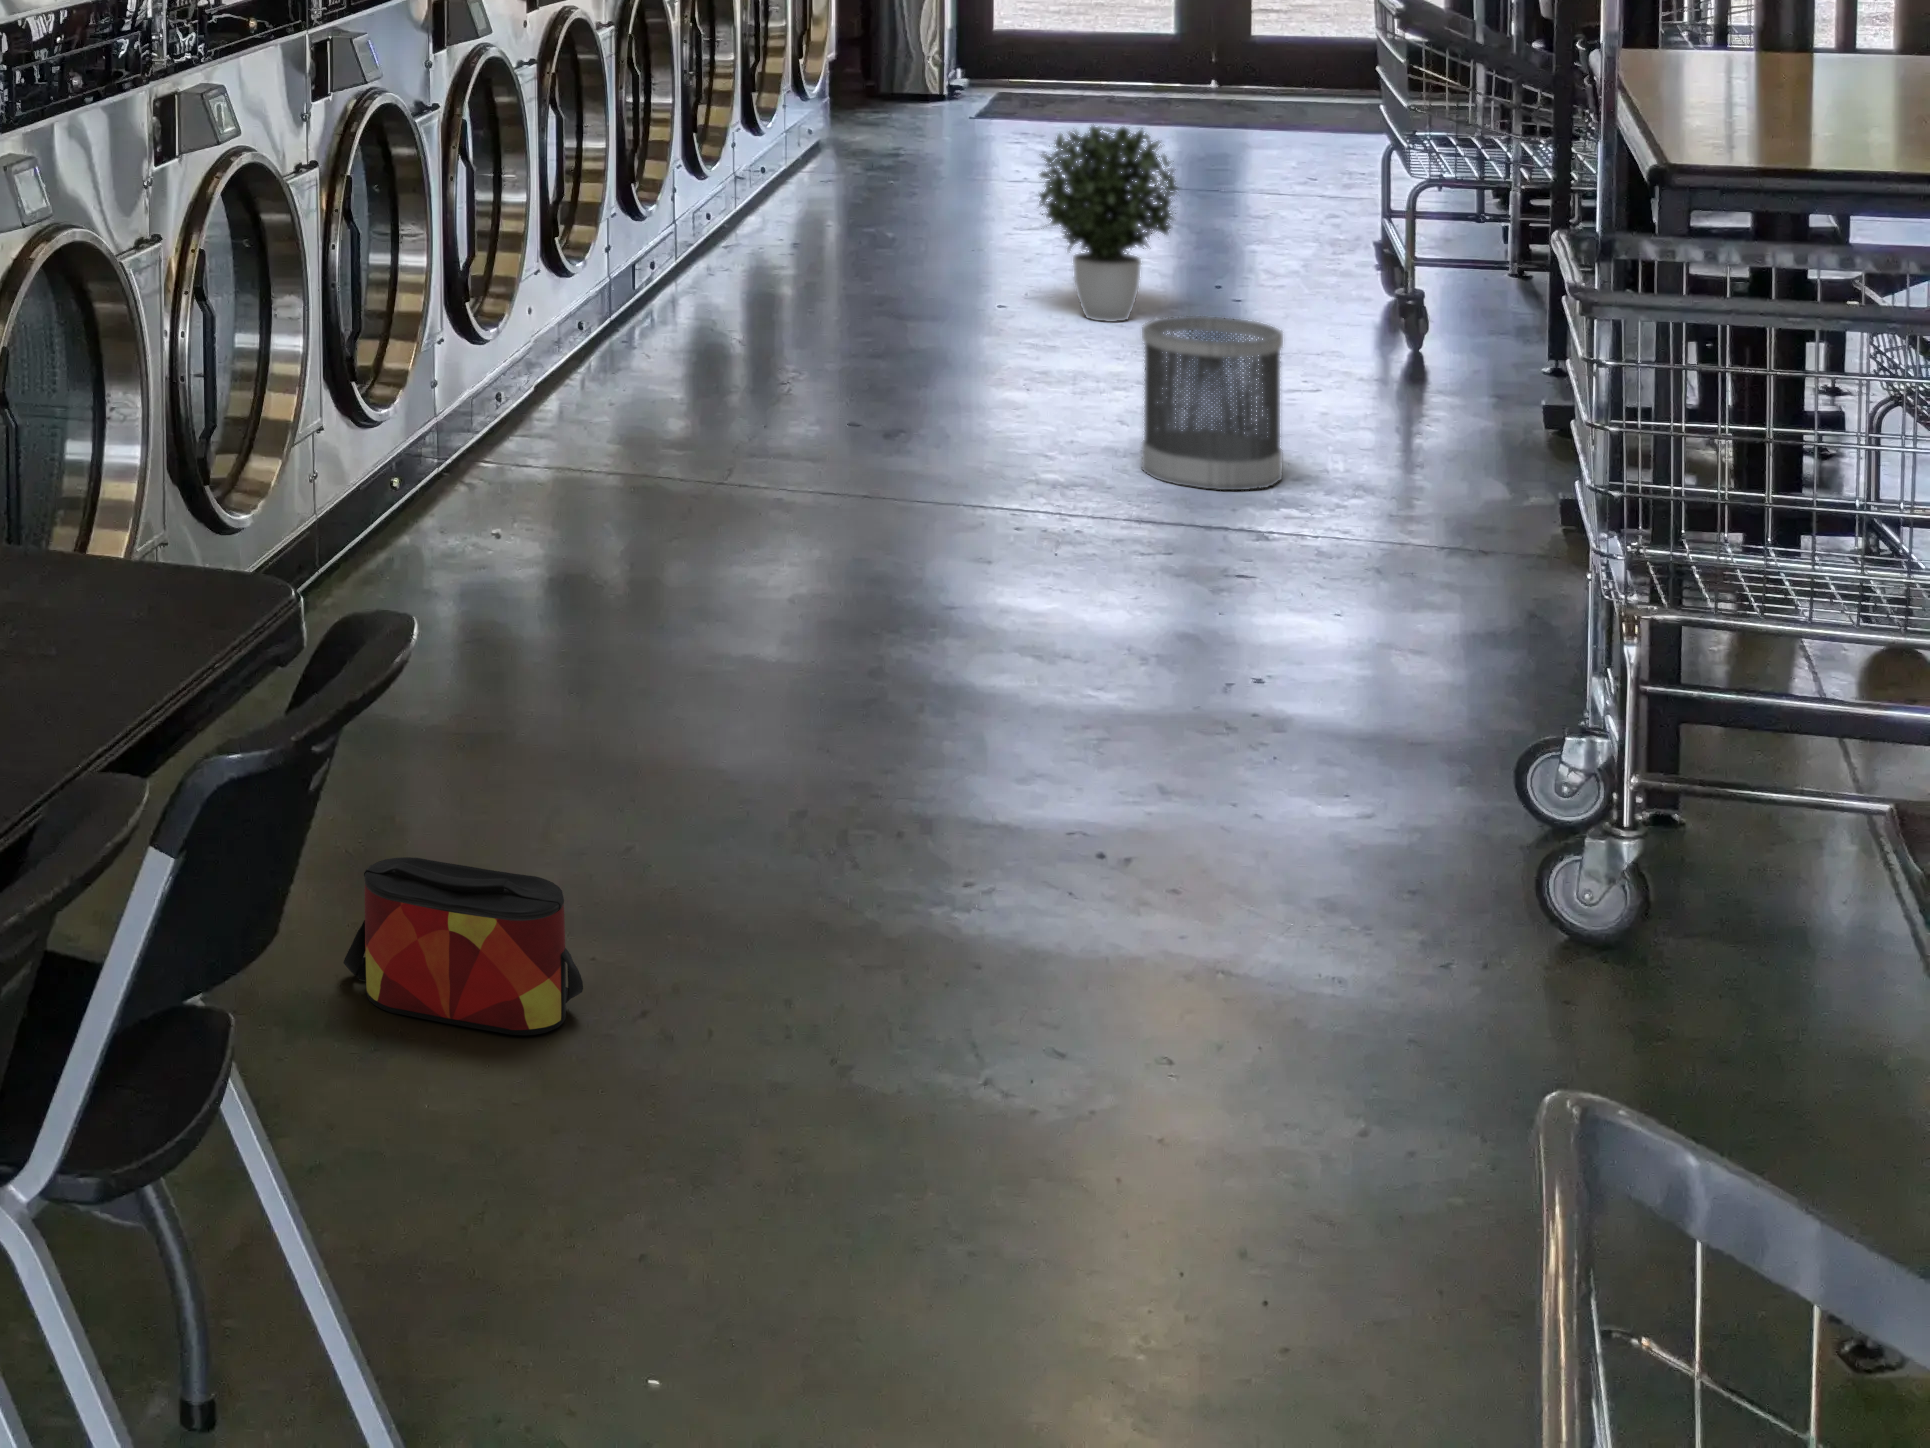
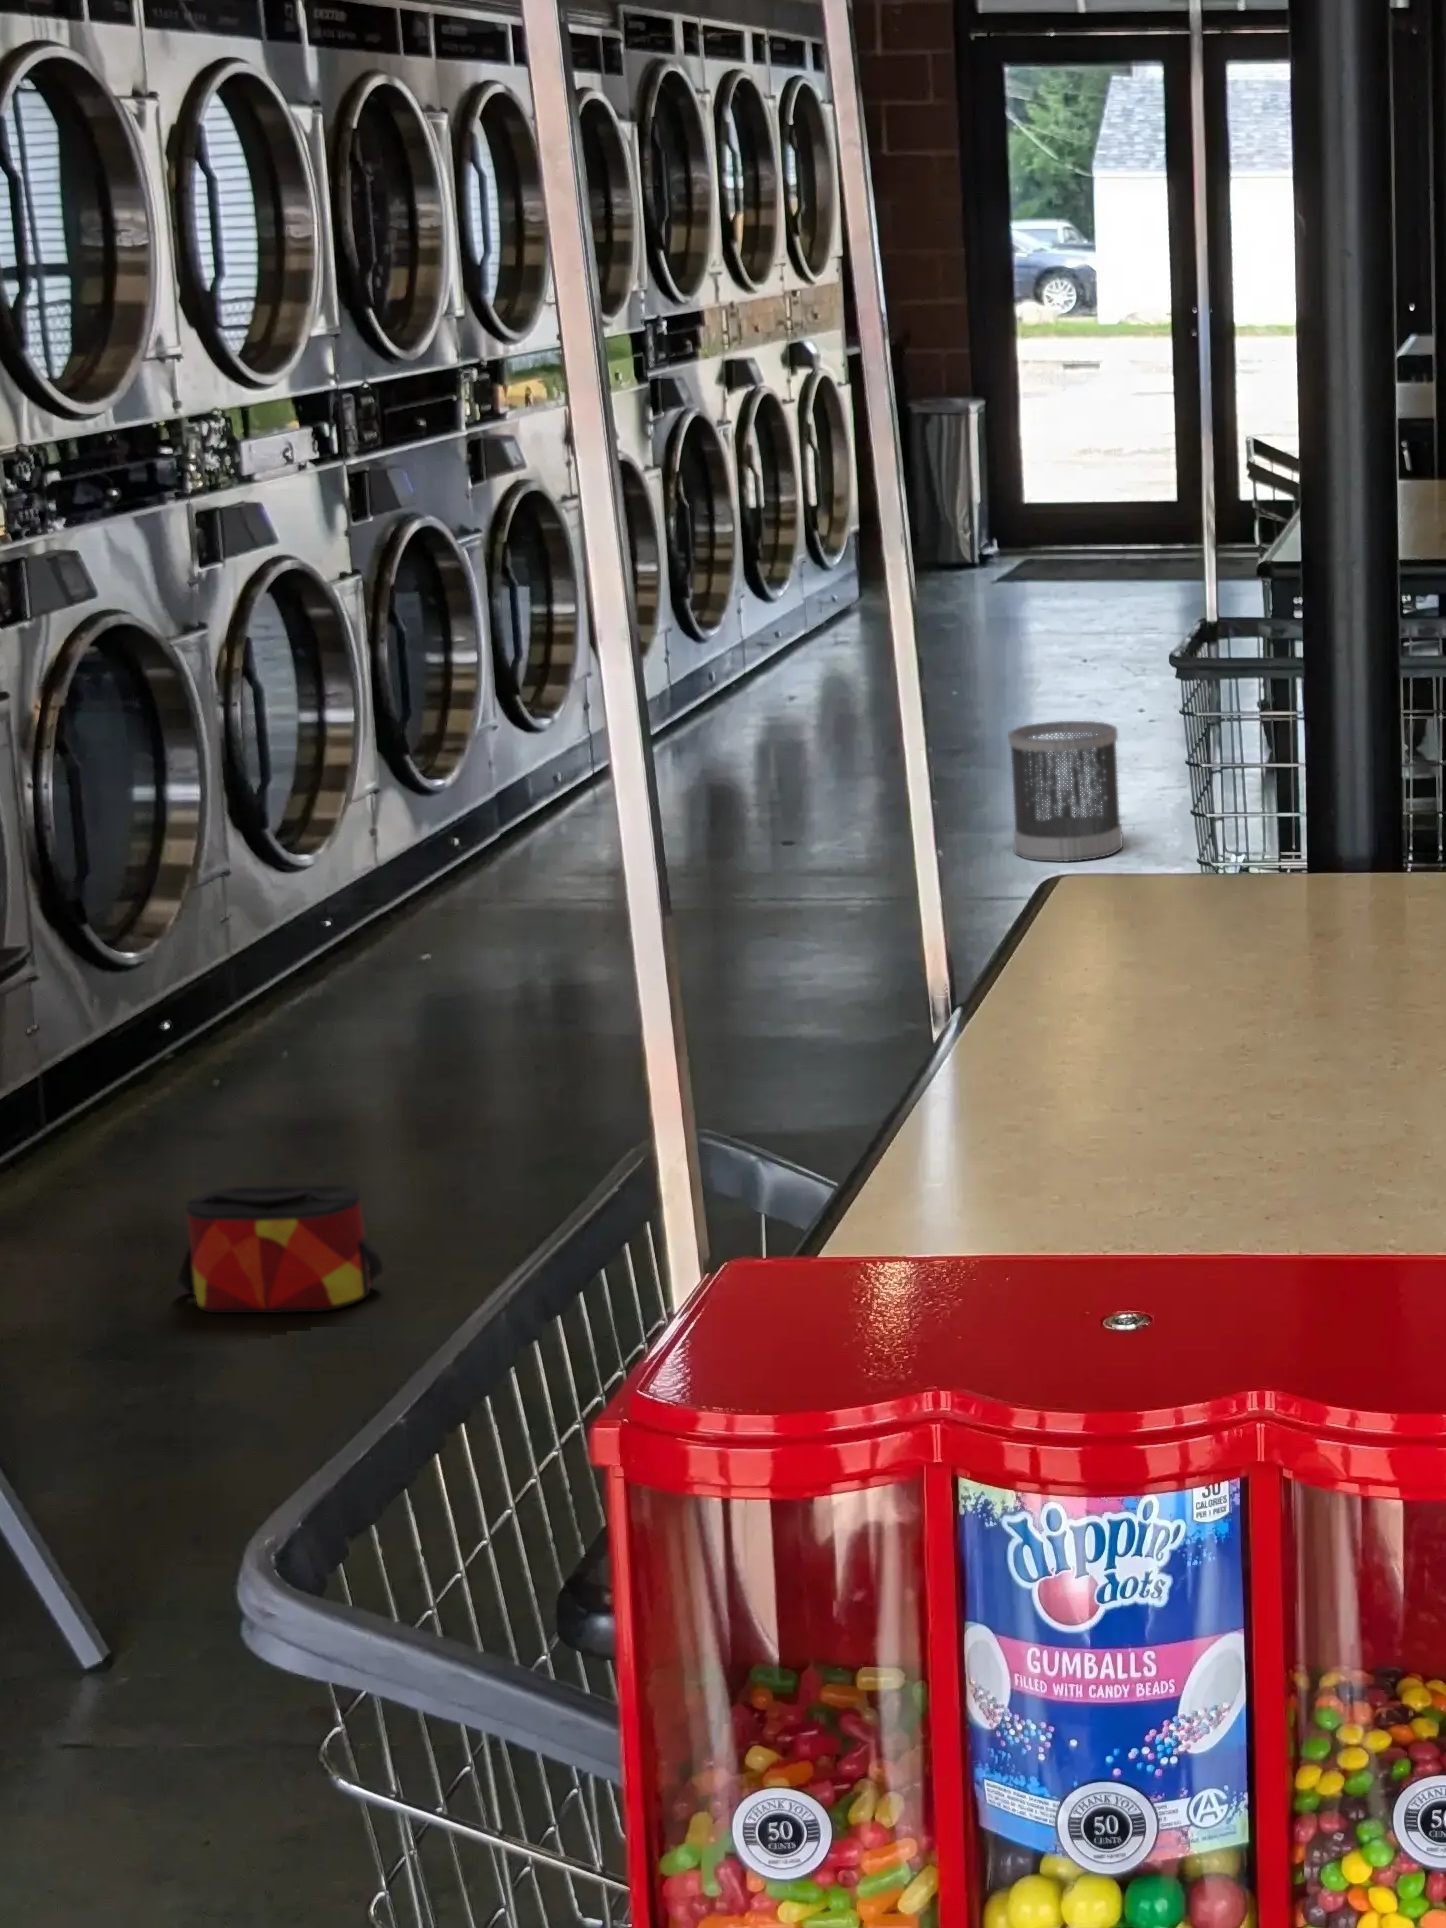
potted plant: present [1040,126,1178,322] -> none [978,571,1095,742]

